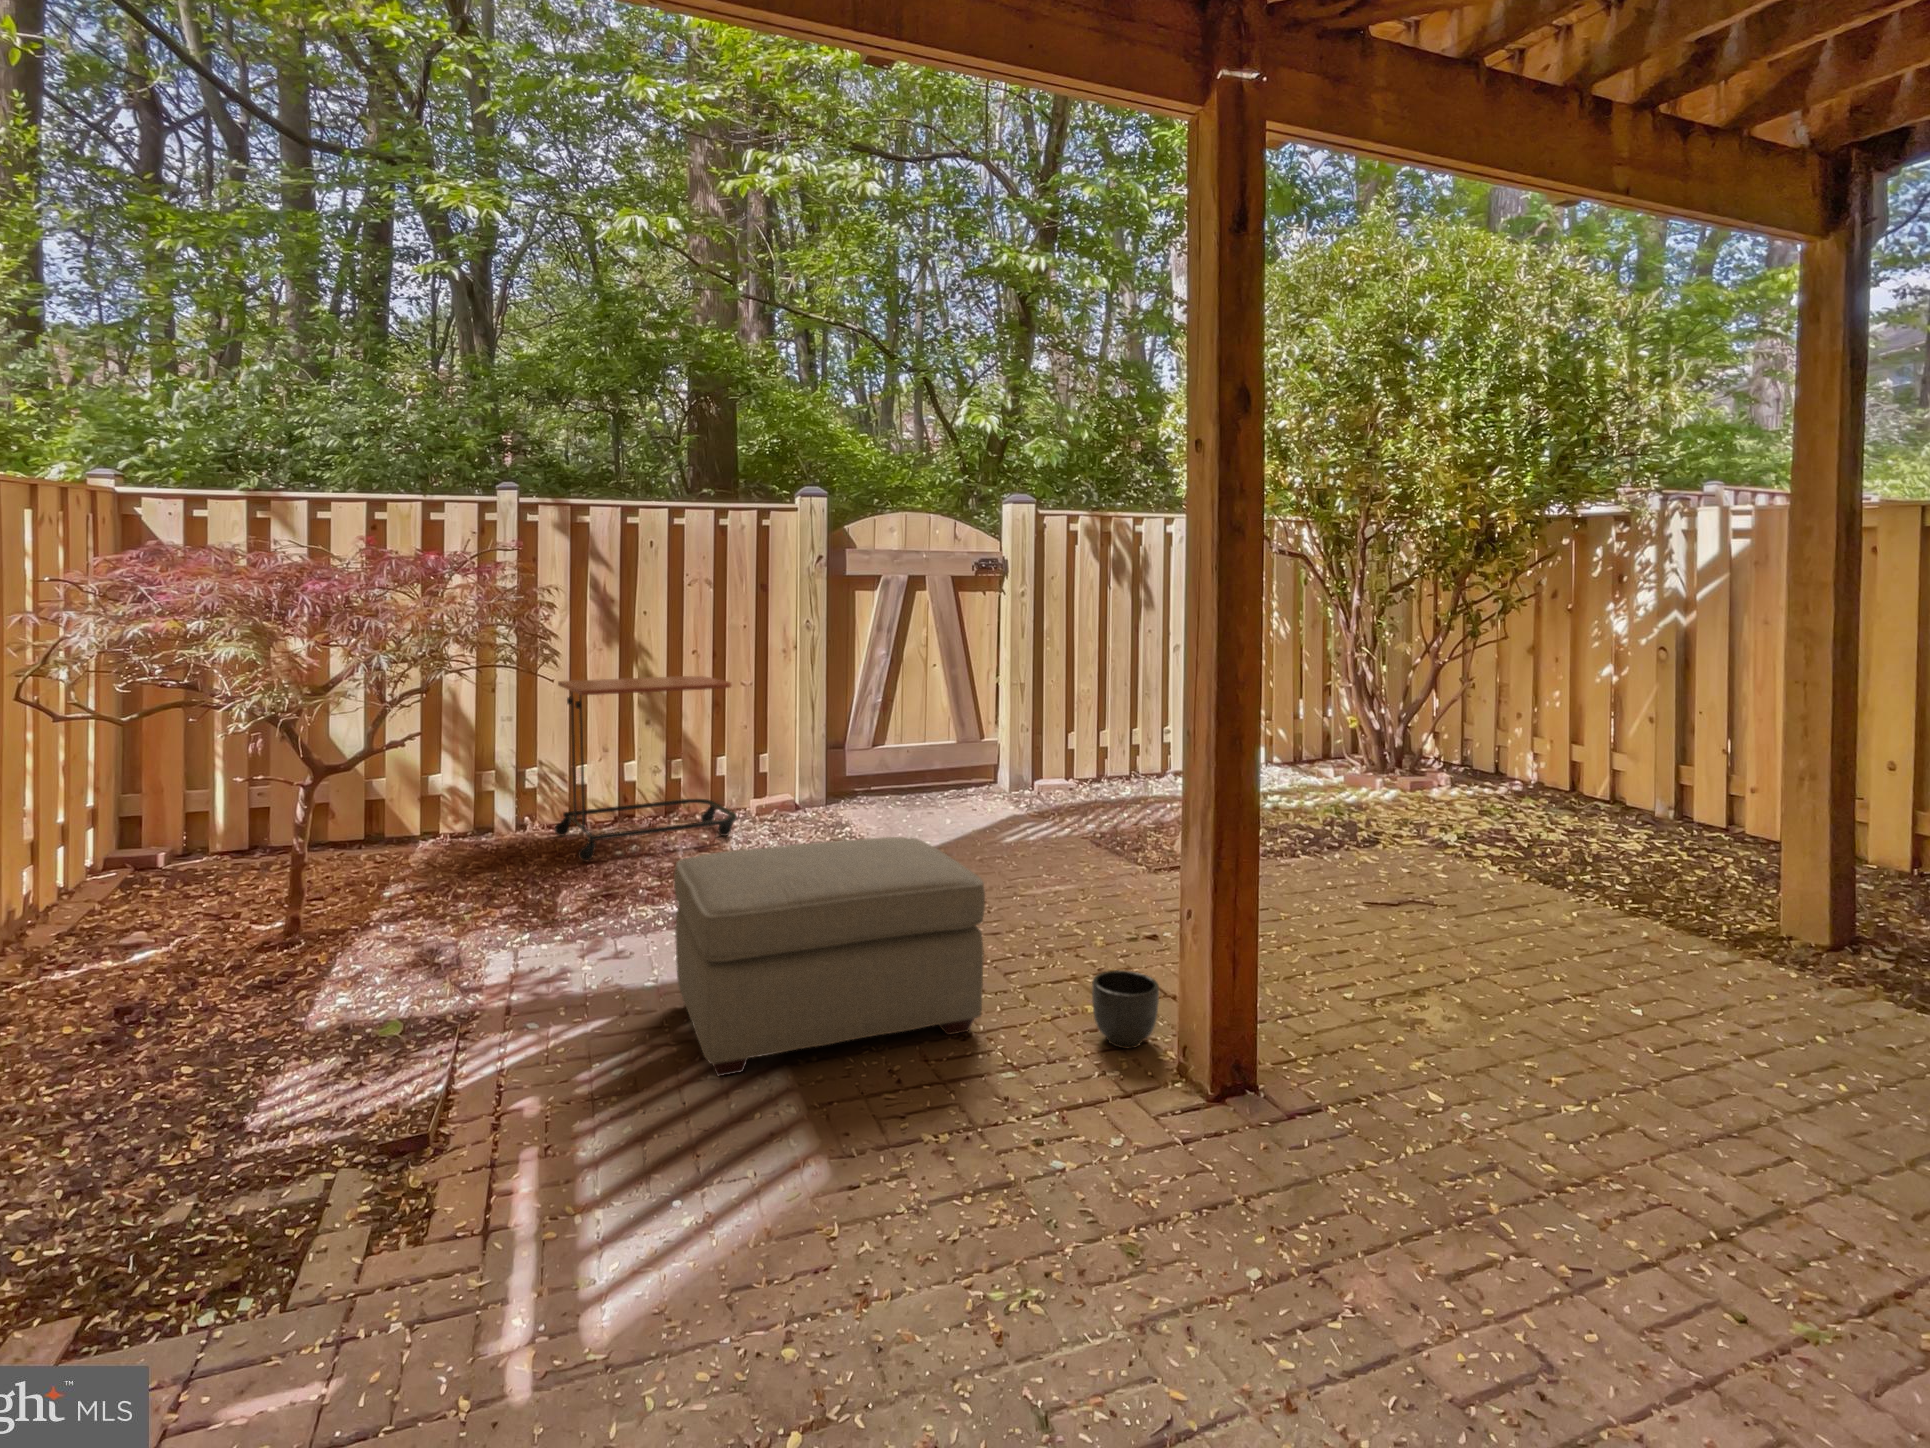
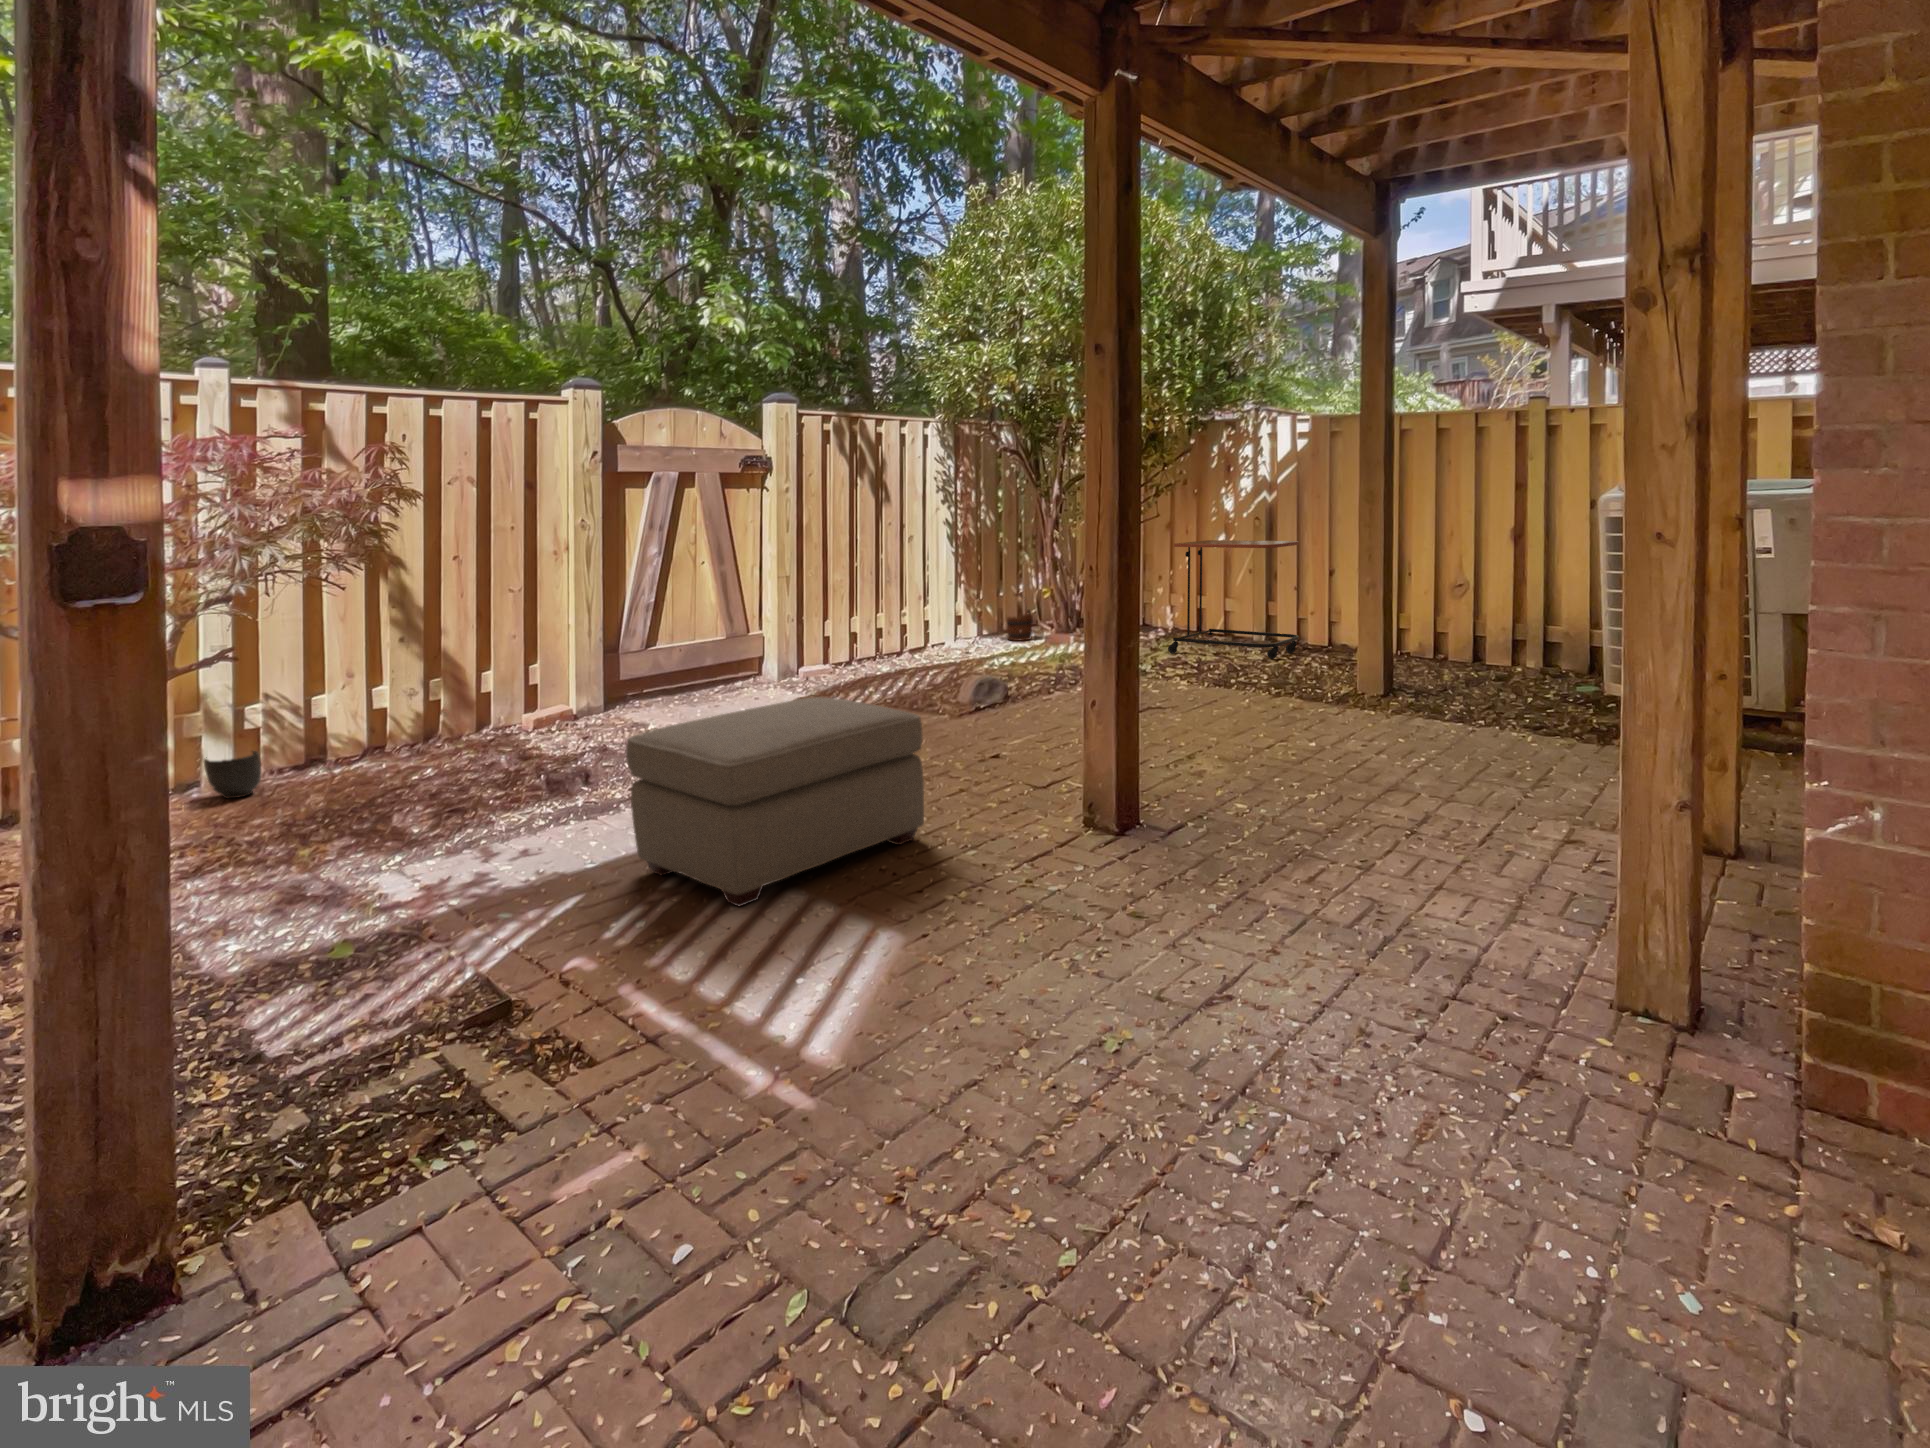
side table: present [555,676,737,861] -> present [1168,540,1299,659]
wooden bucket: none [1298,718,1334,775] -> present [1007,593,1033,641]
planter: present [1092,970,1159,1048] -> present [204,751,261,798]

